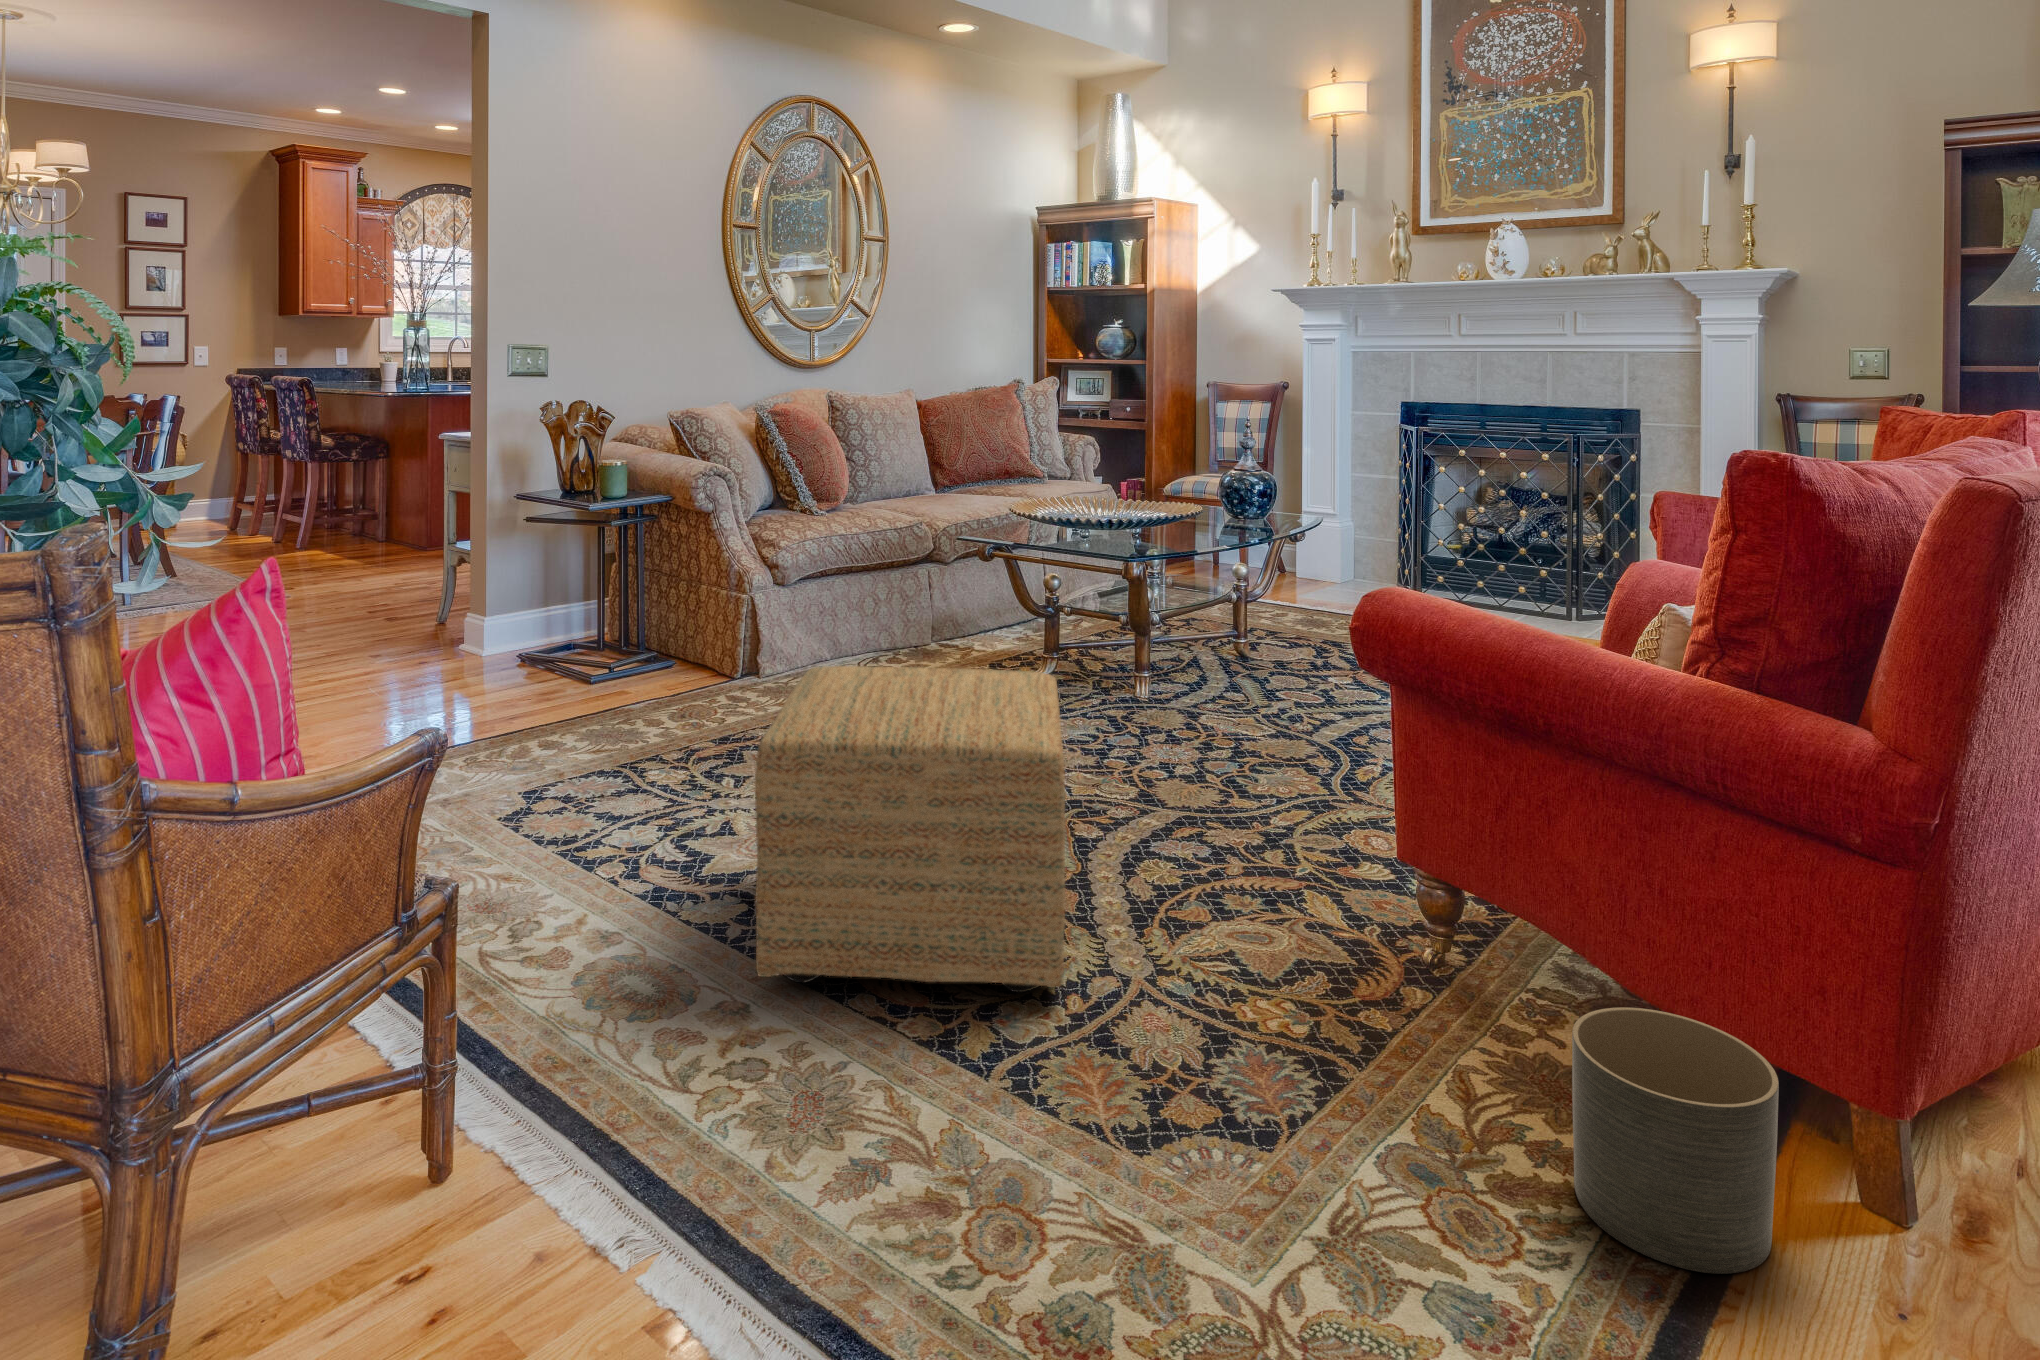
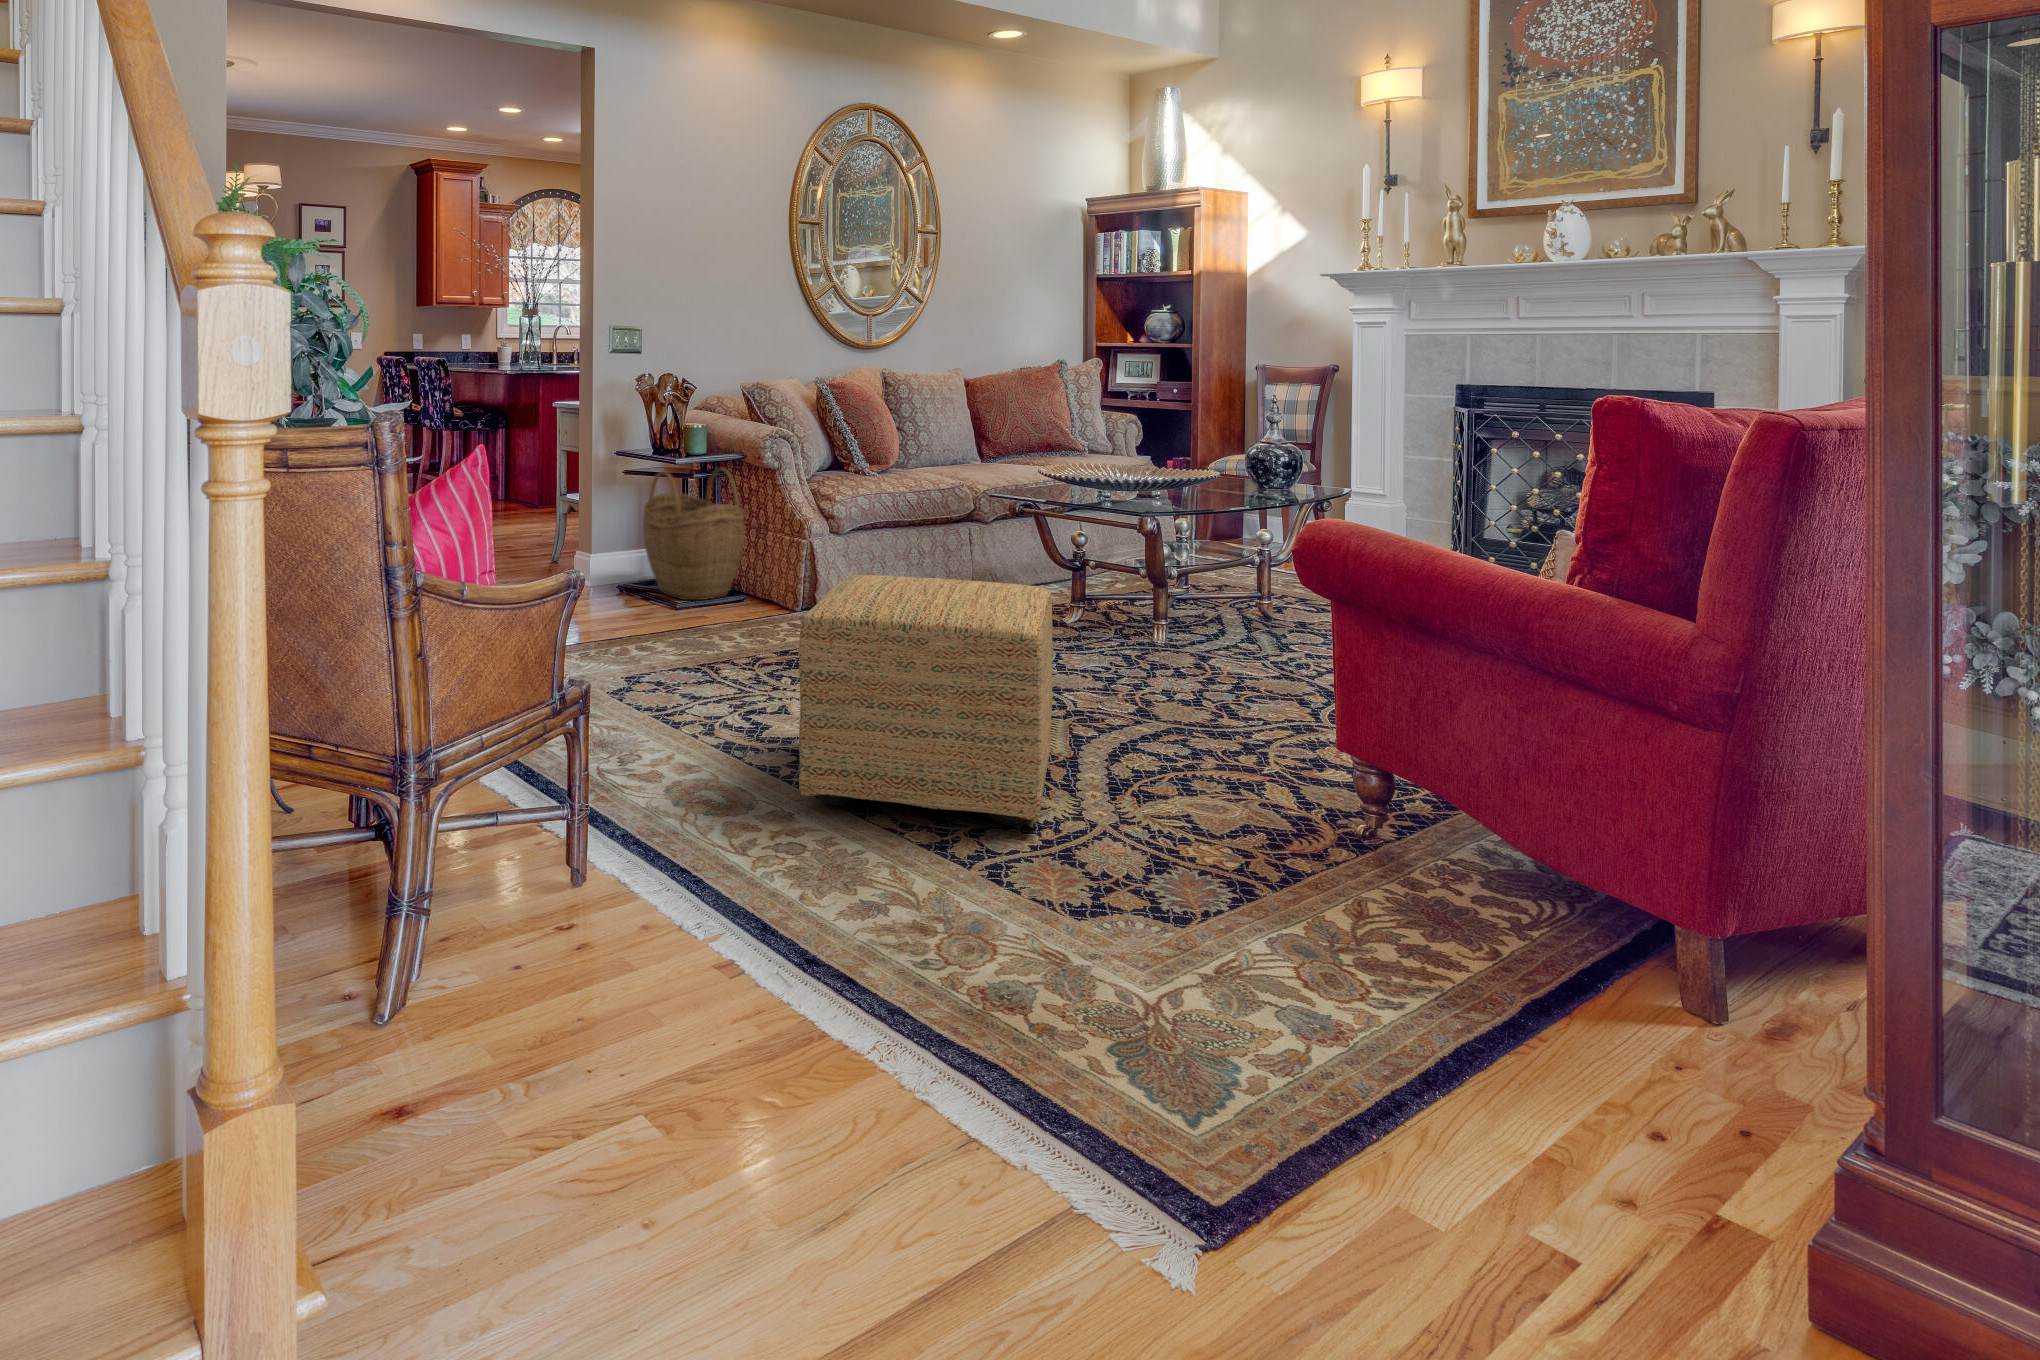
woven basket: none [546,512,670,673] -> present [643,468,745,600]
planter: present [1572,1007,1779,1274] -> none [1430,841,1598,1033]

